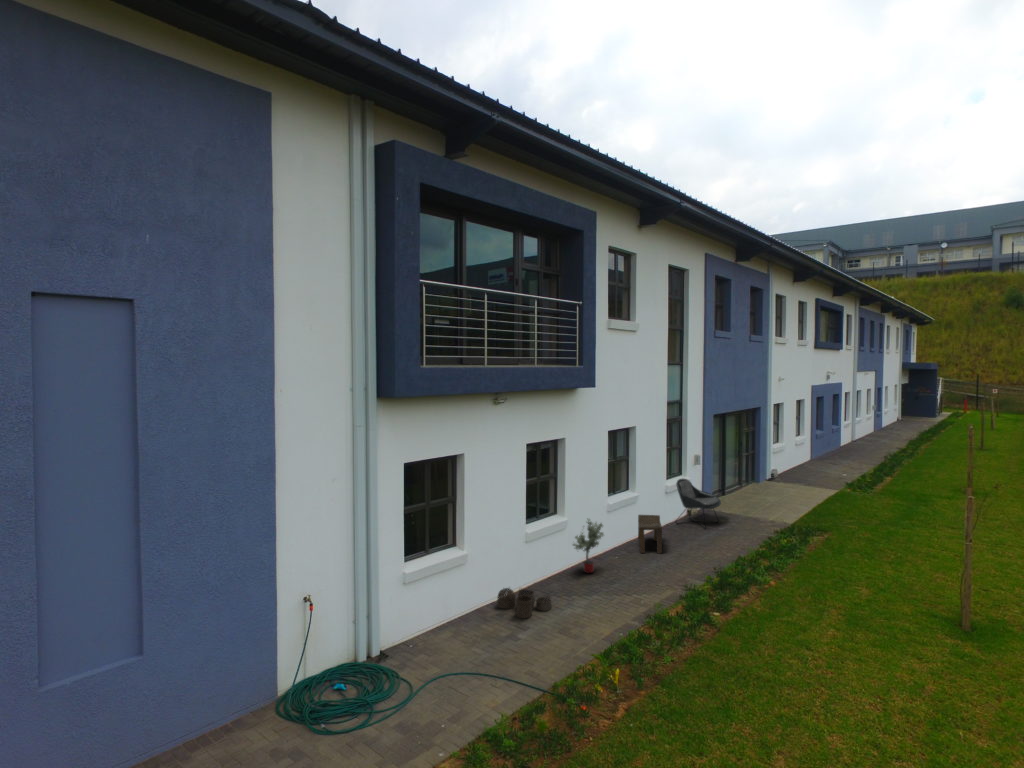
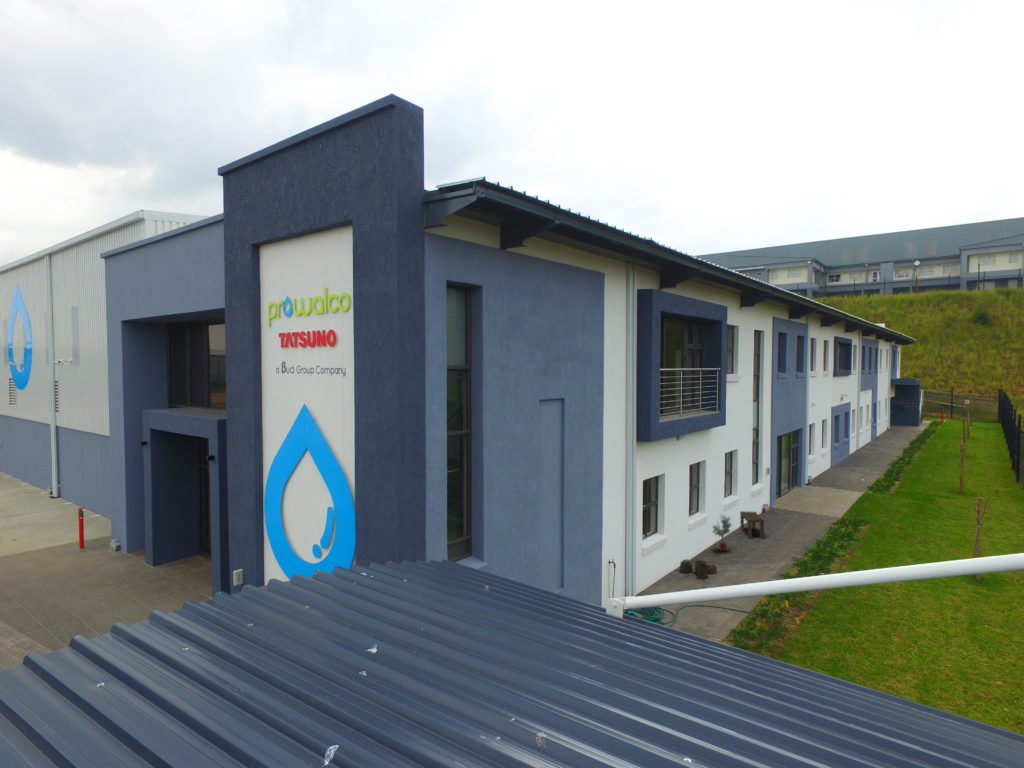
lounge chair: present [676,479,721,529] -> none [759,485,792,522]

